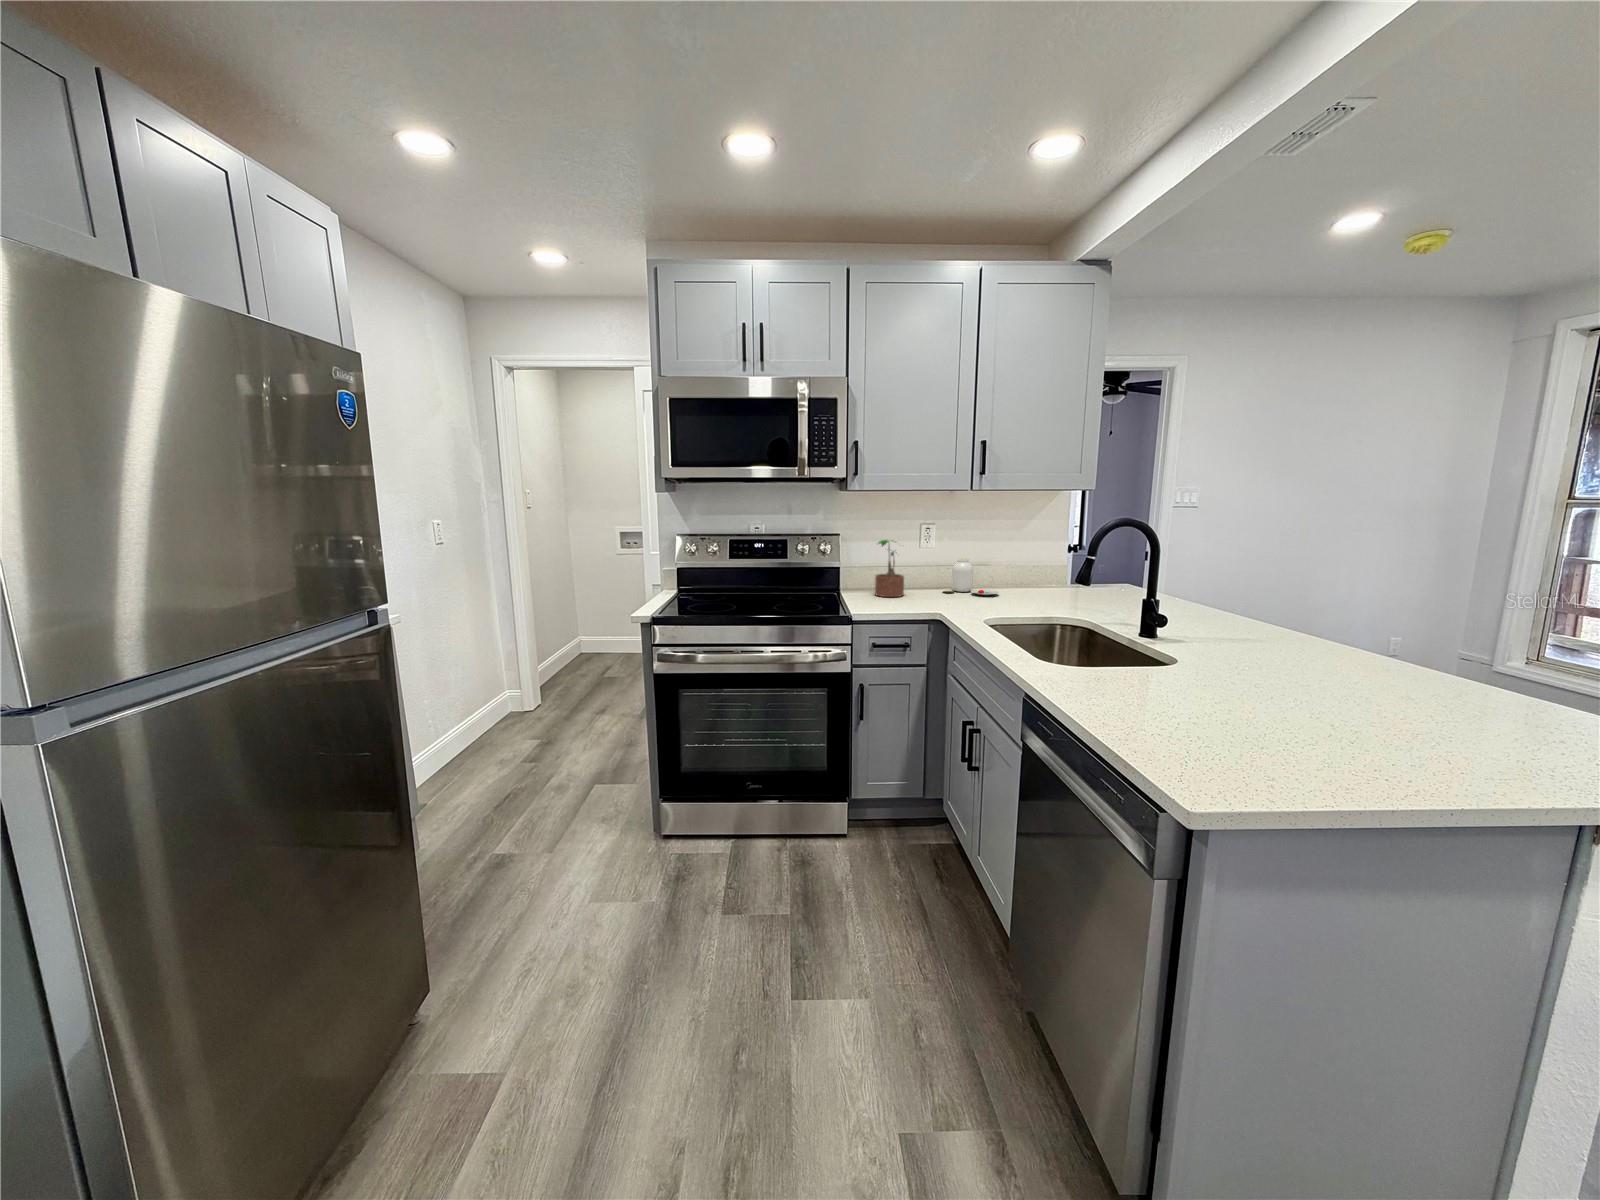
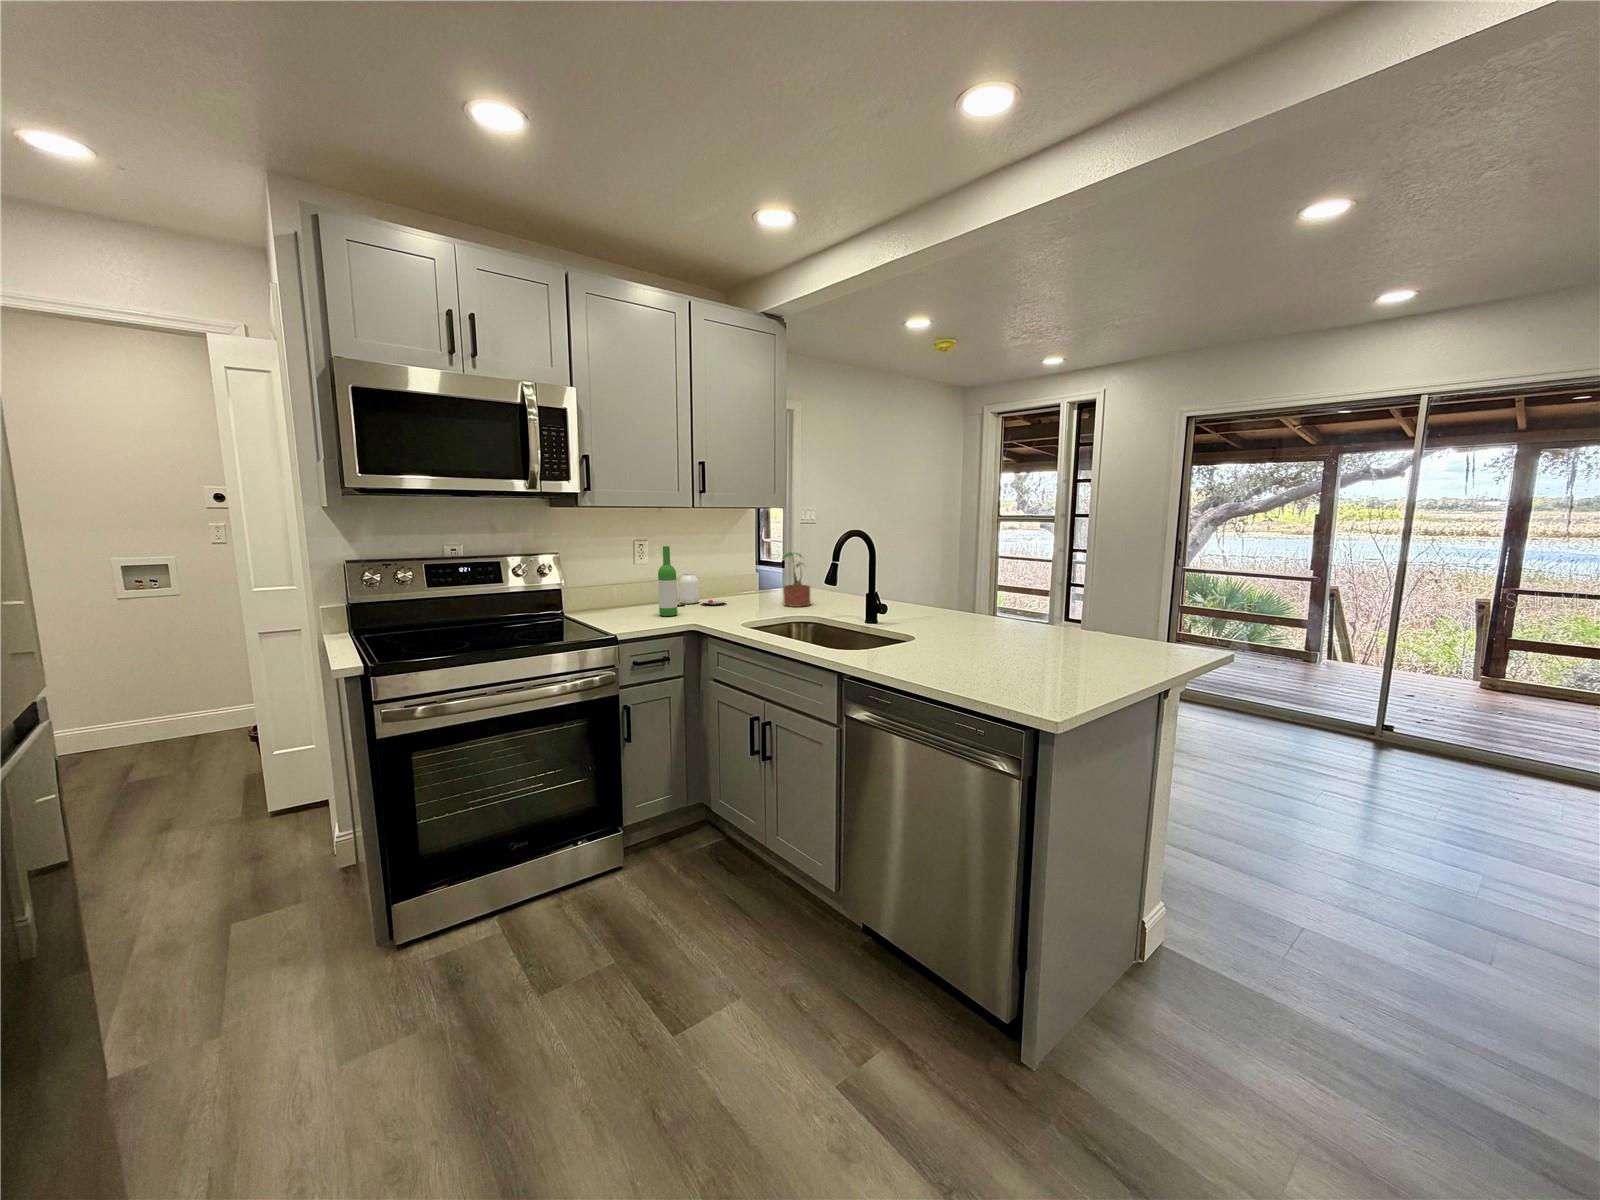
wine bottle: none [915,531,935,602] -> present [658,546,677,616]
potted plant: present [875,540,904,597] -> present [783,553,810,607]

